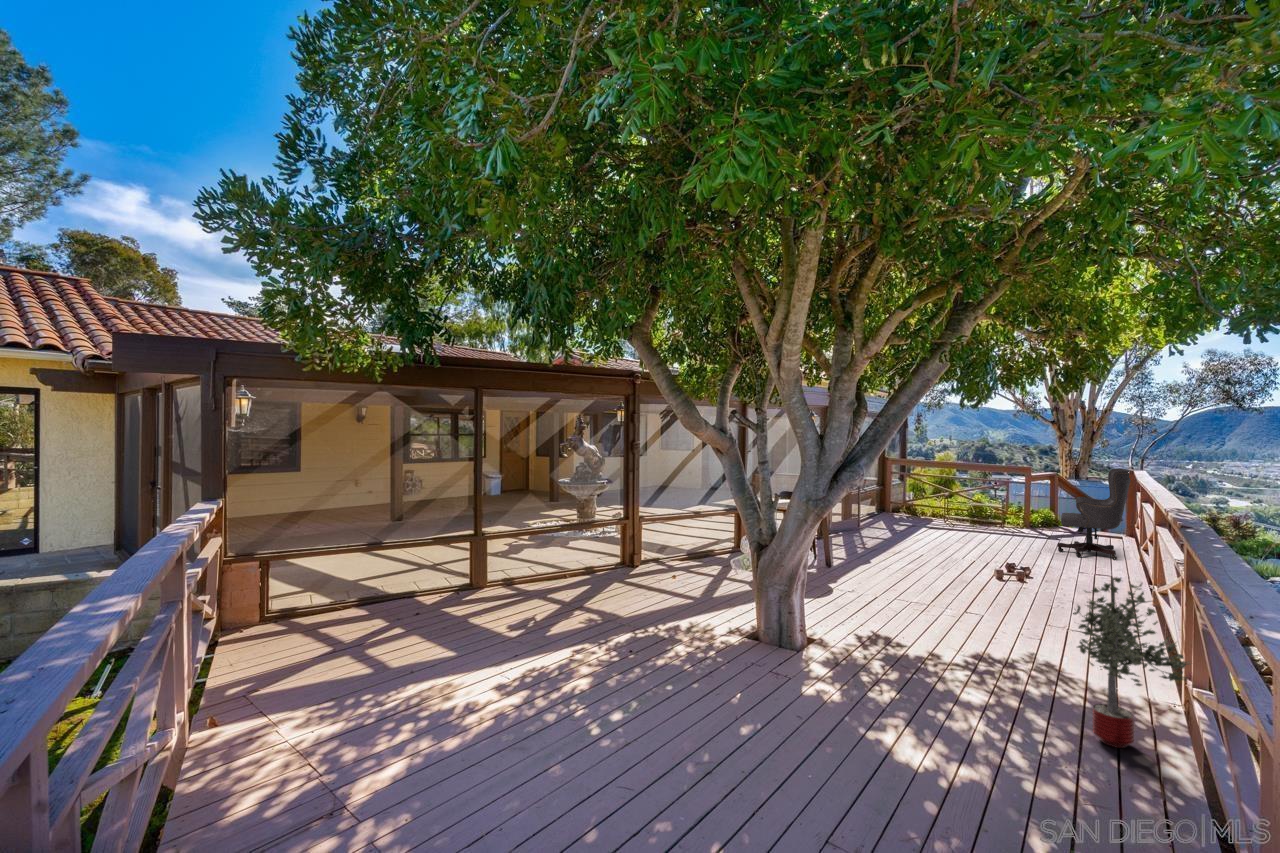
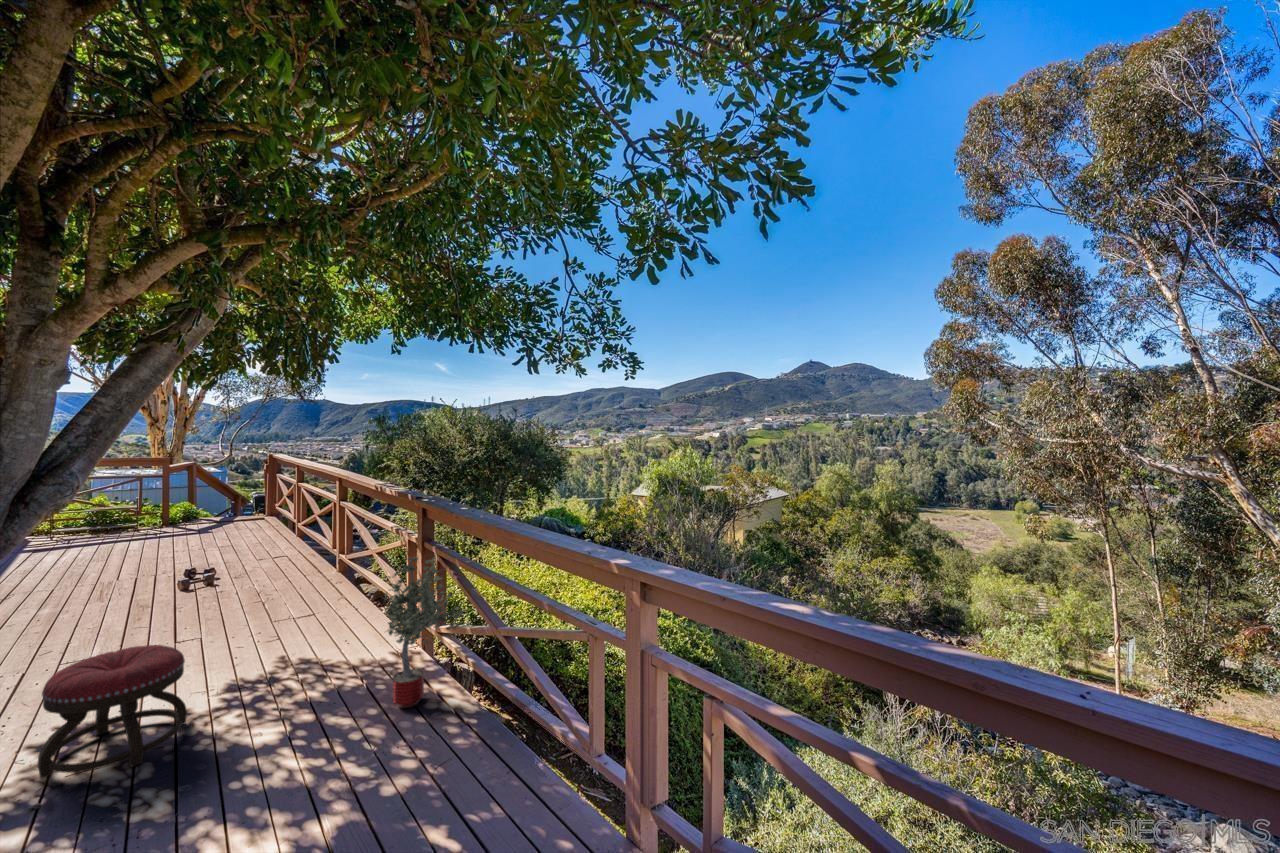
chair: present [1058,469,1131,560] -> none [225,459,294,547]
ottoman: none [849,588,932,670] -> present [38,645,187,778]

